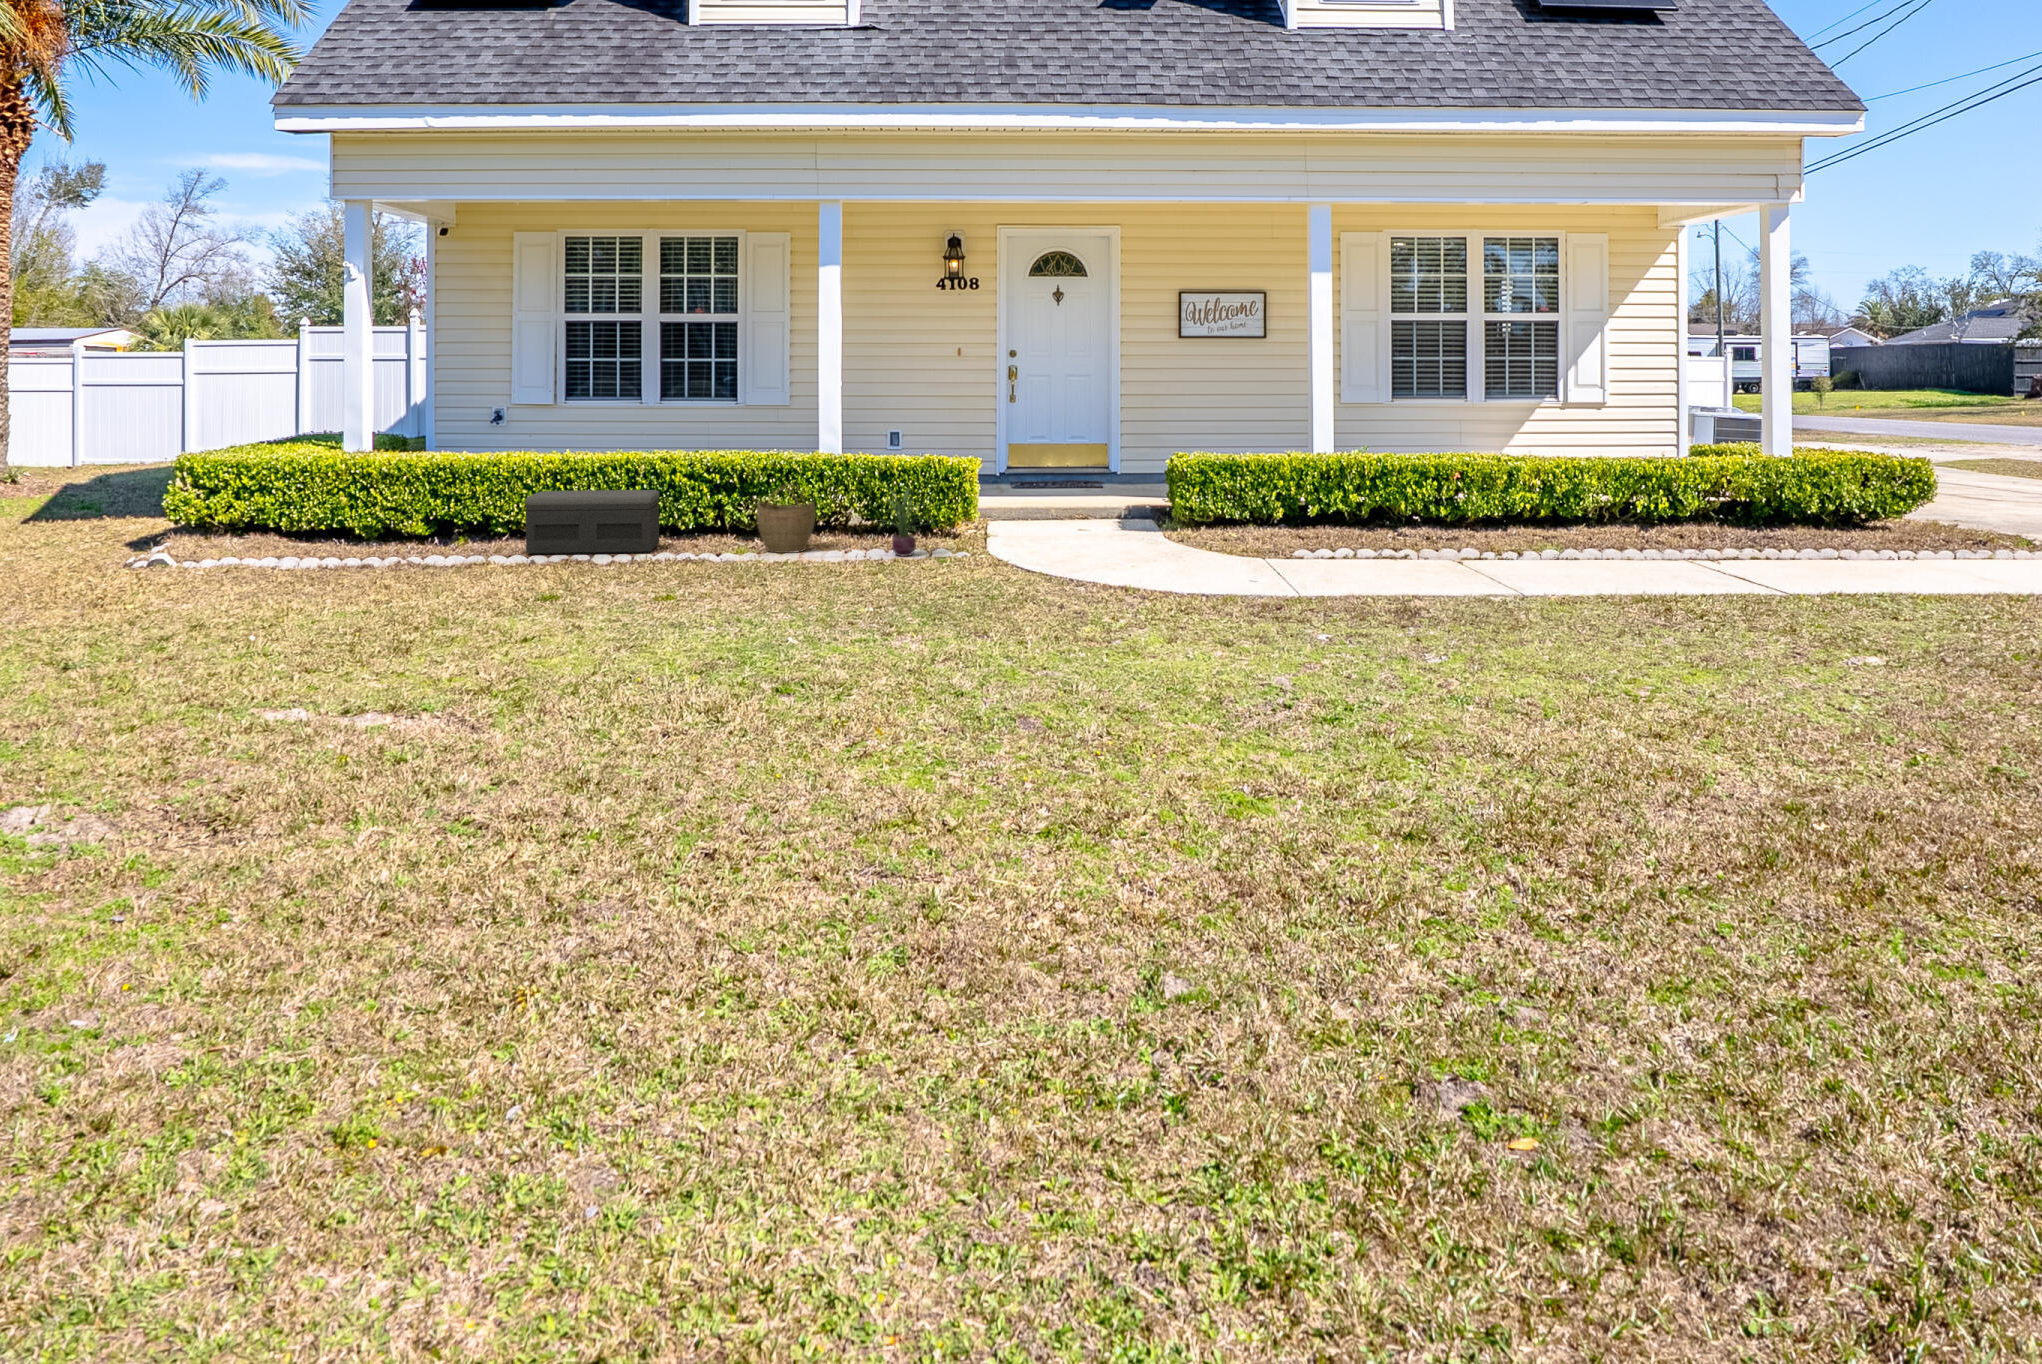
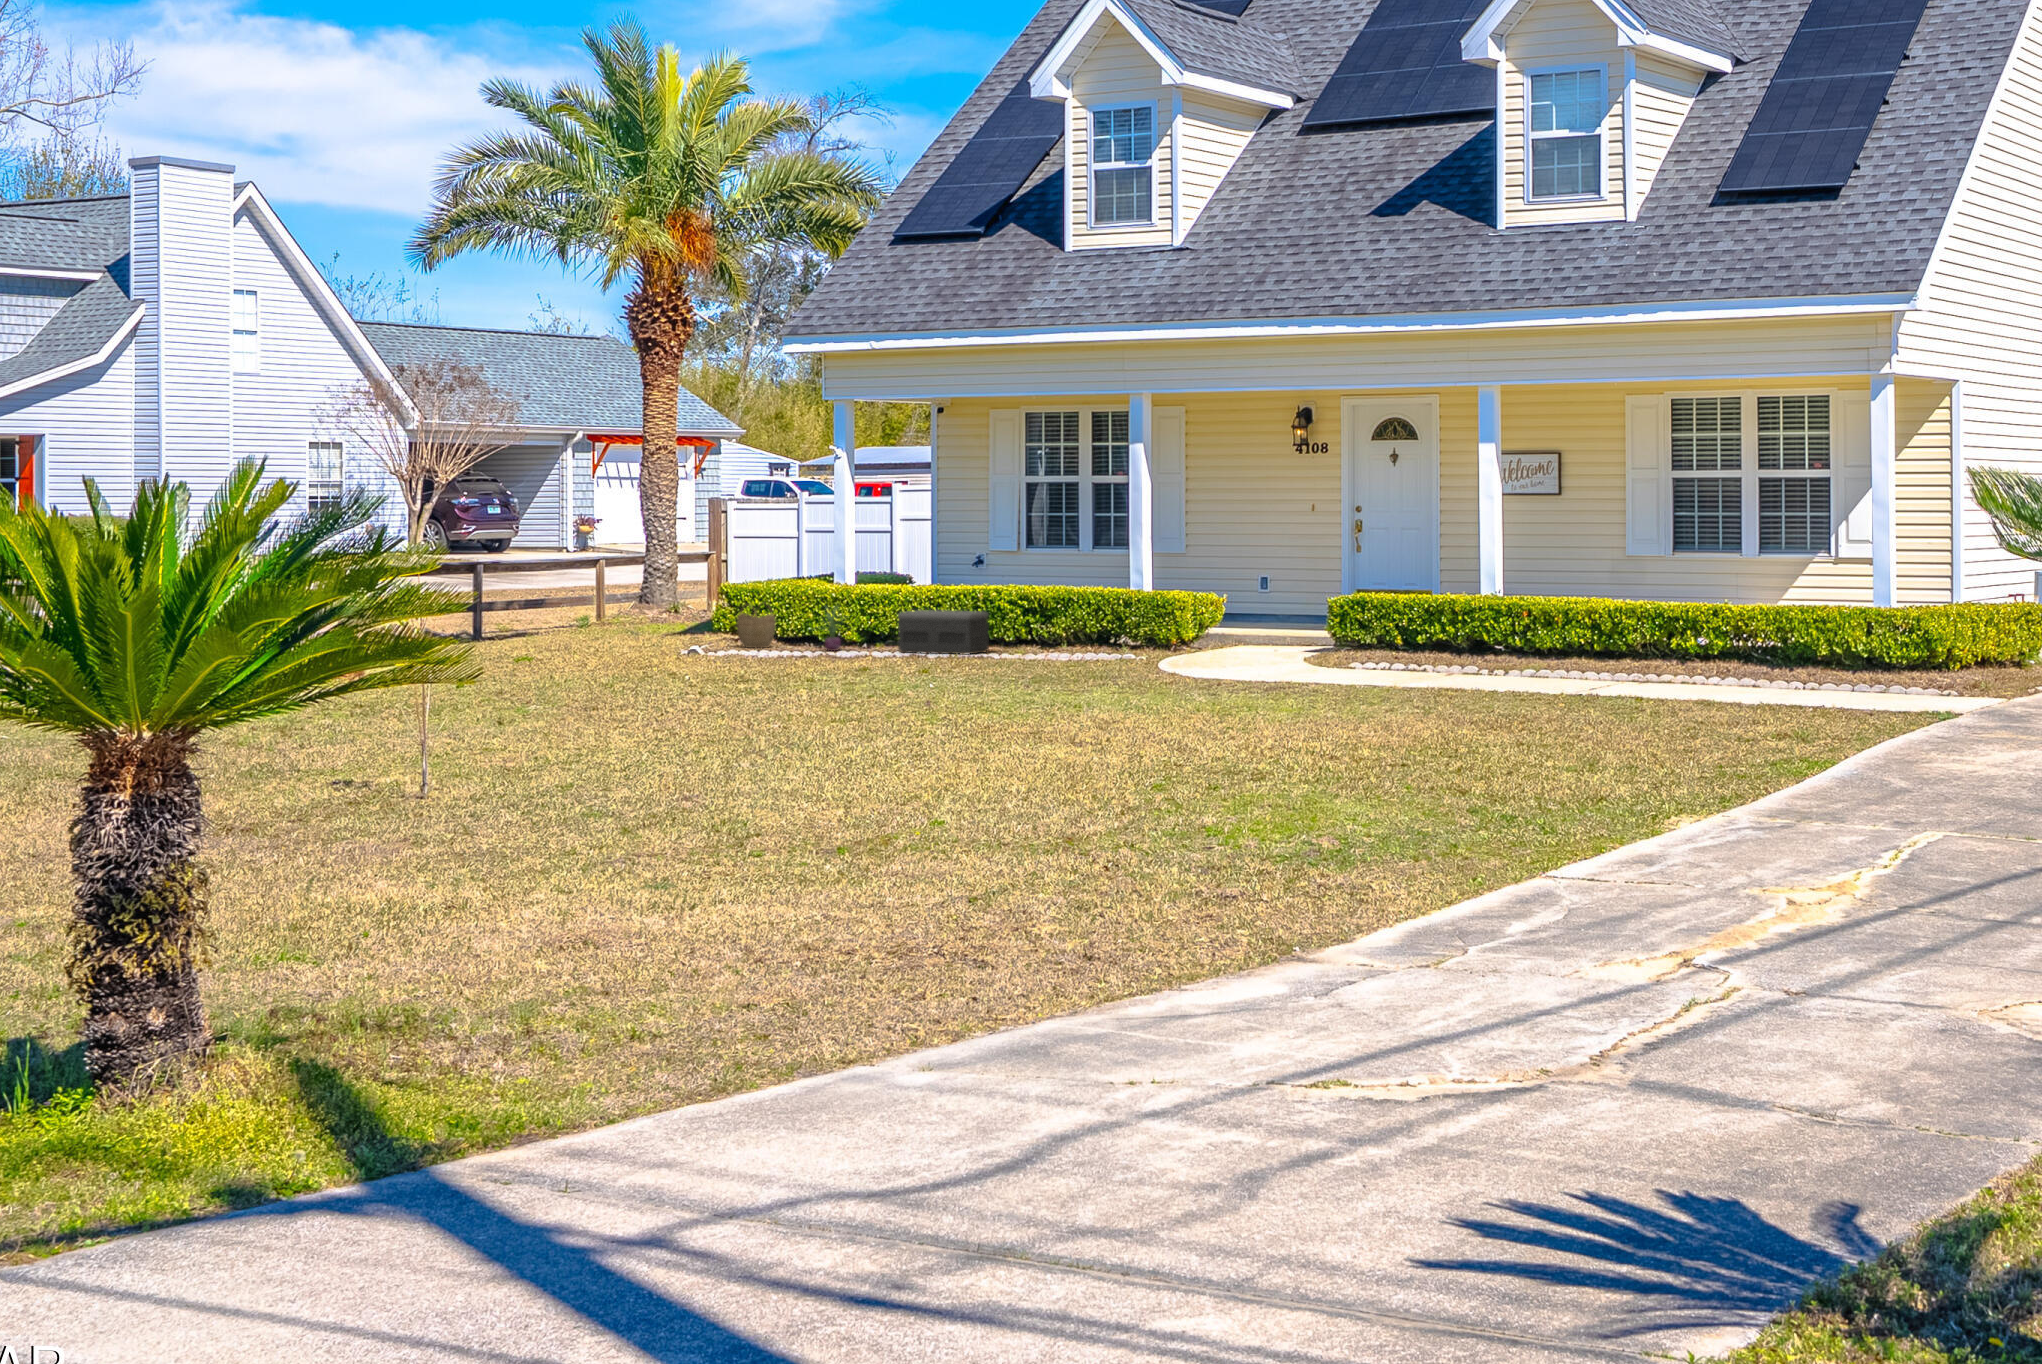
woven basket: present [757,484,815,553] -> present [737,605,776,648]
decorative plant: present [884,488,916,556] -> present [824,607,841,651]

